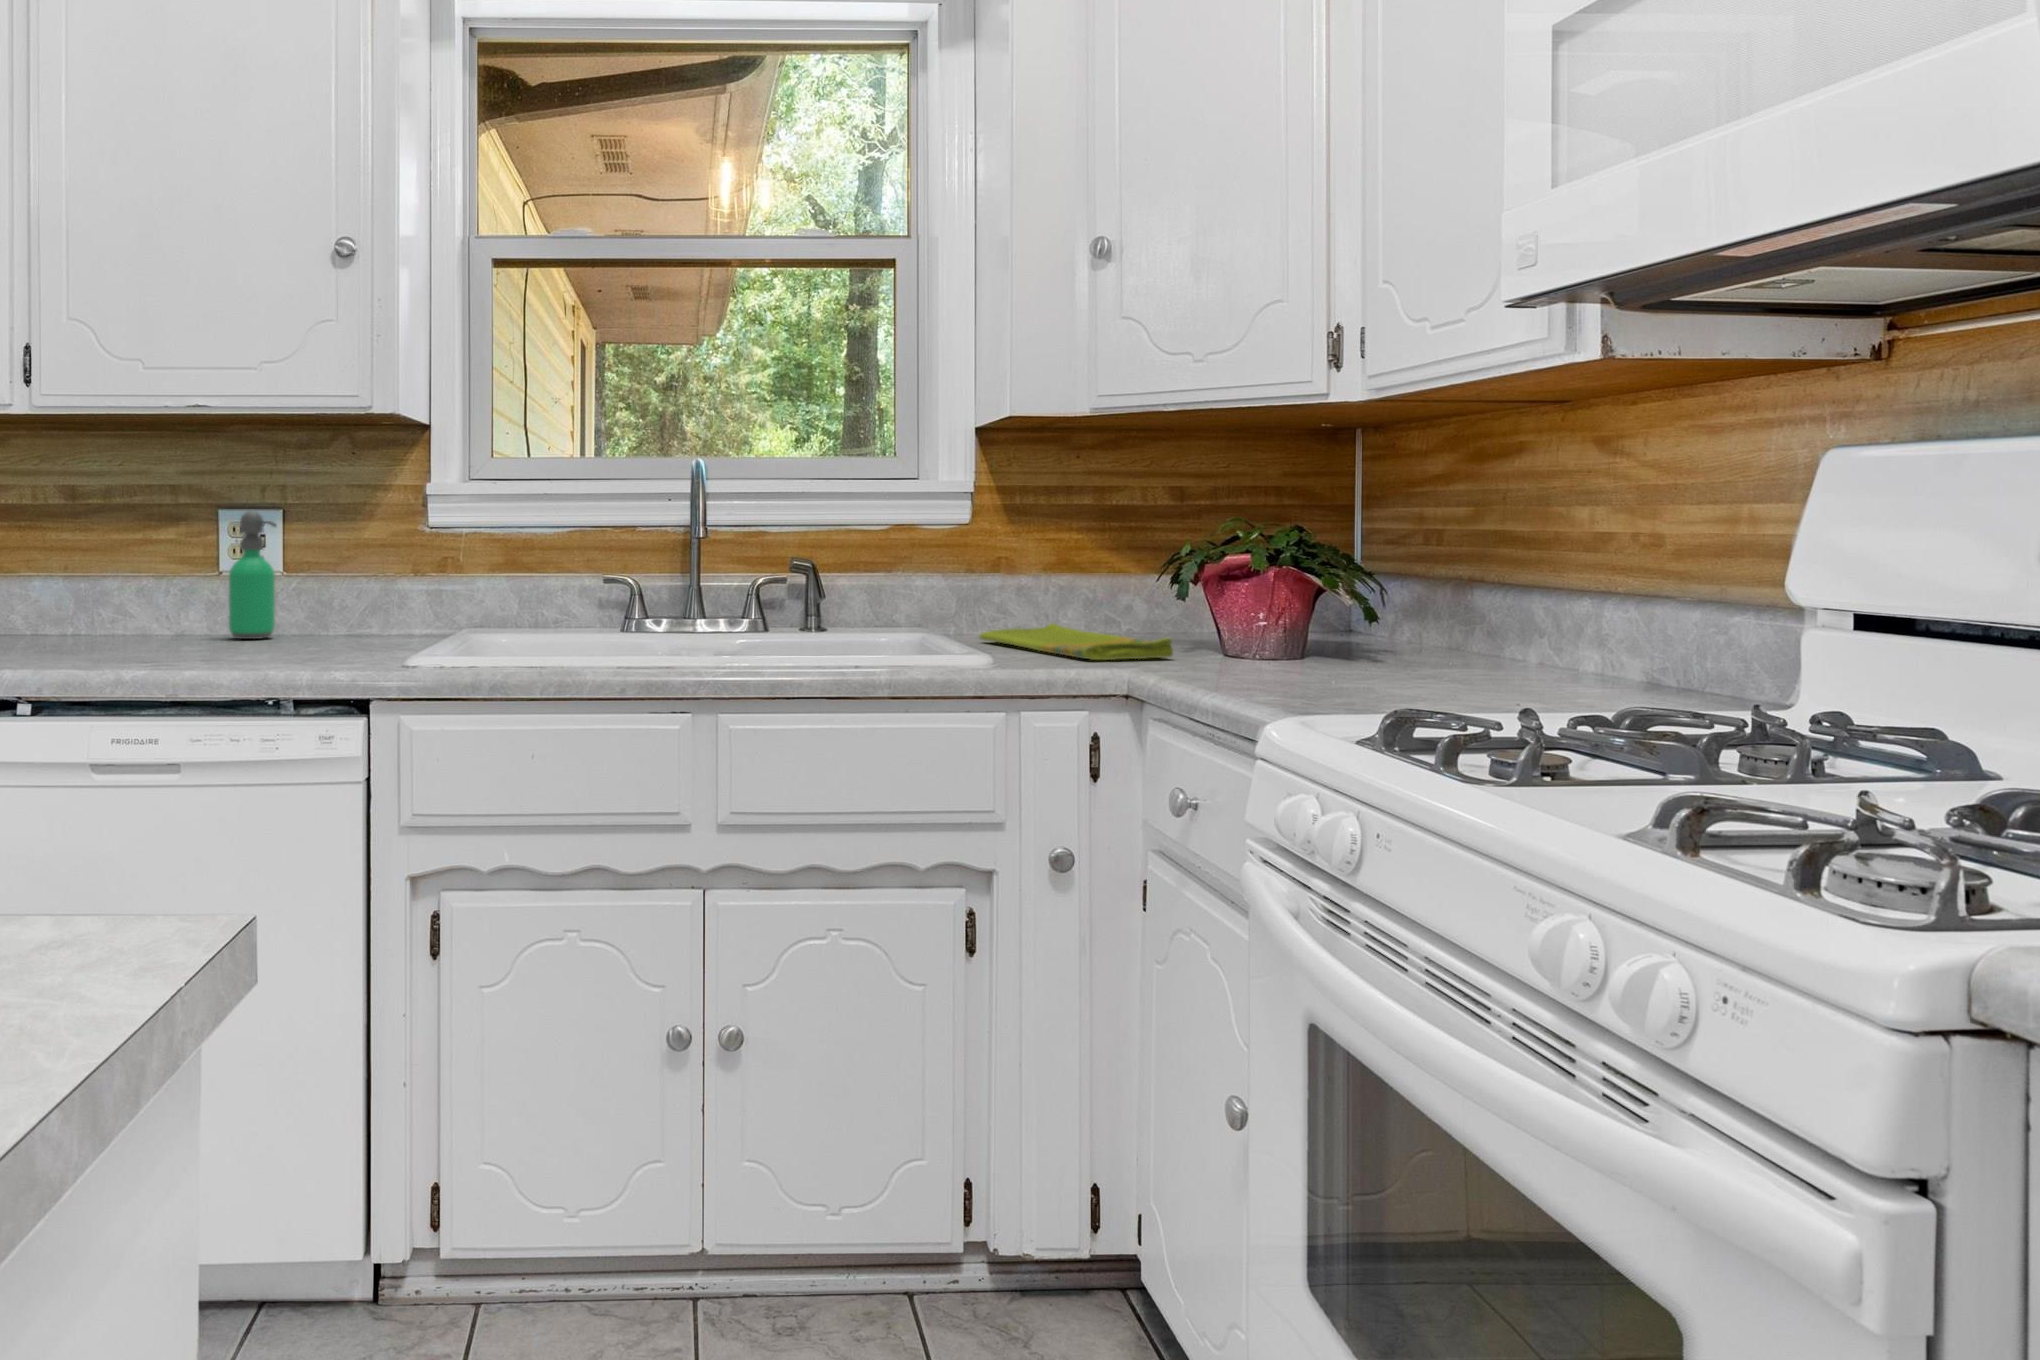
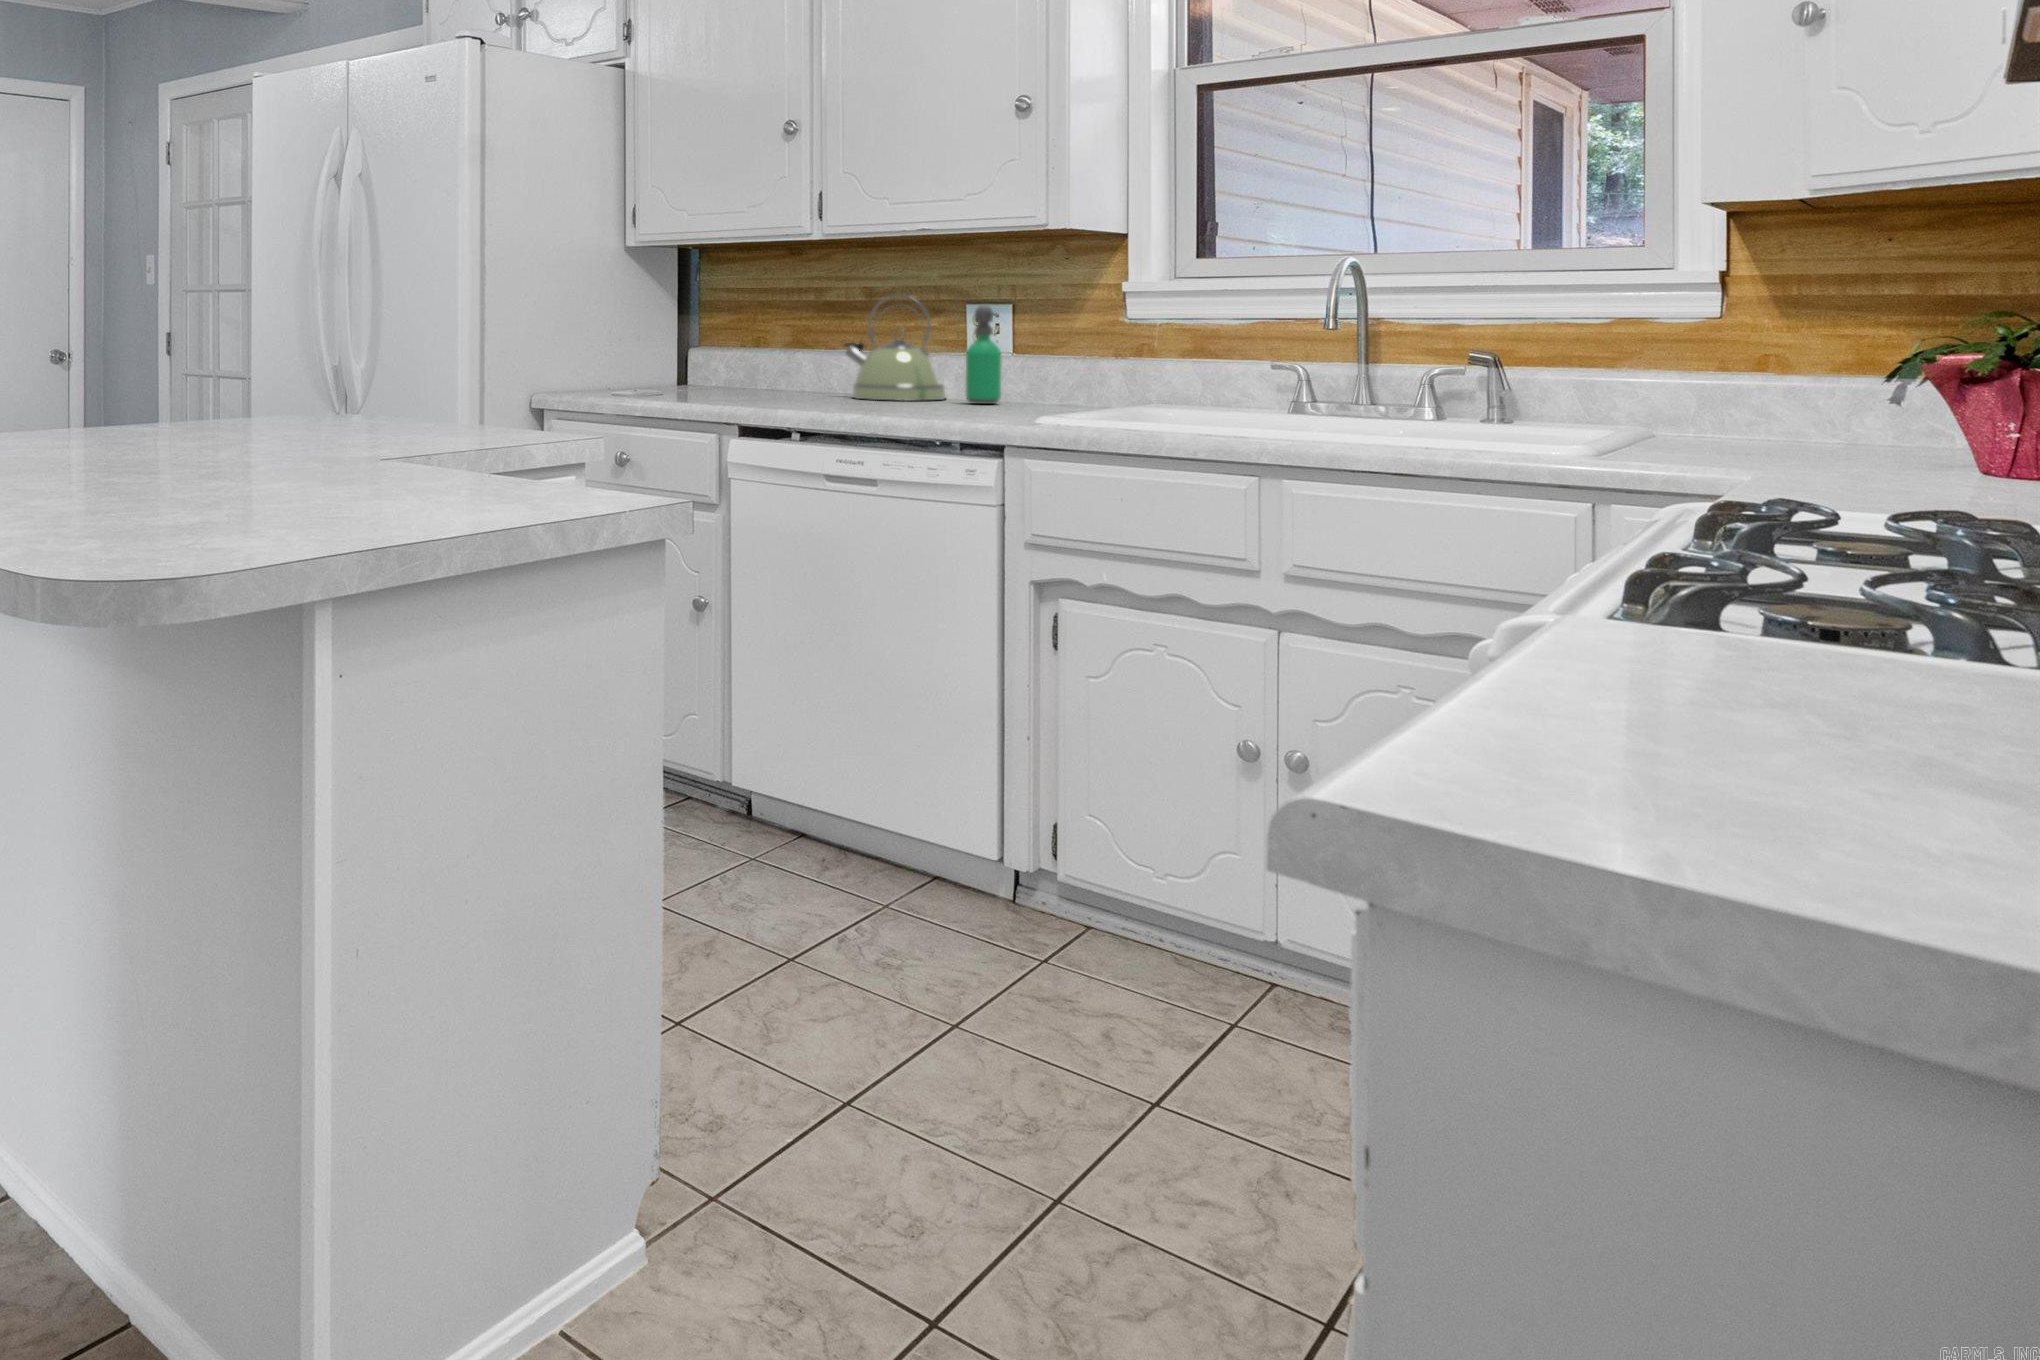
kettle: none [36,494,188,640] -> present [844,295,945,401]
dish towel: present [979,623,1173,660] -> none [1711,425,1904,463]

